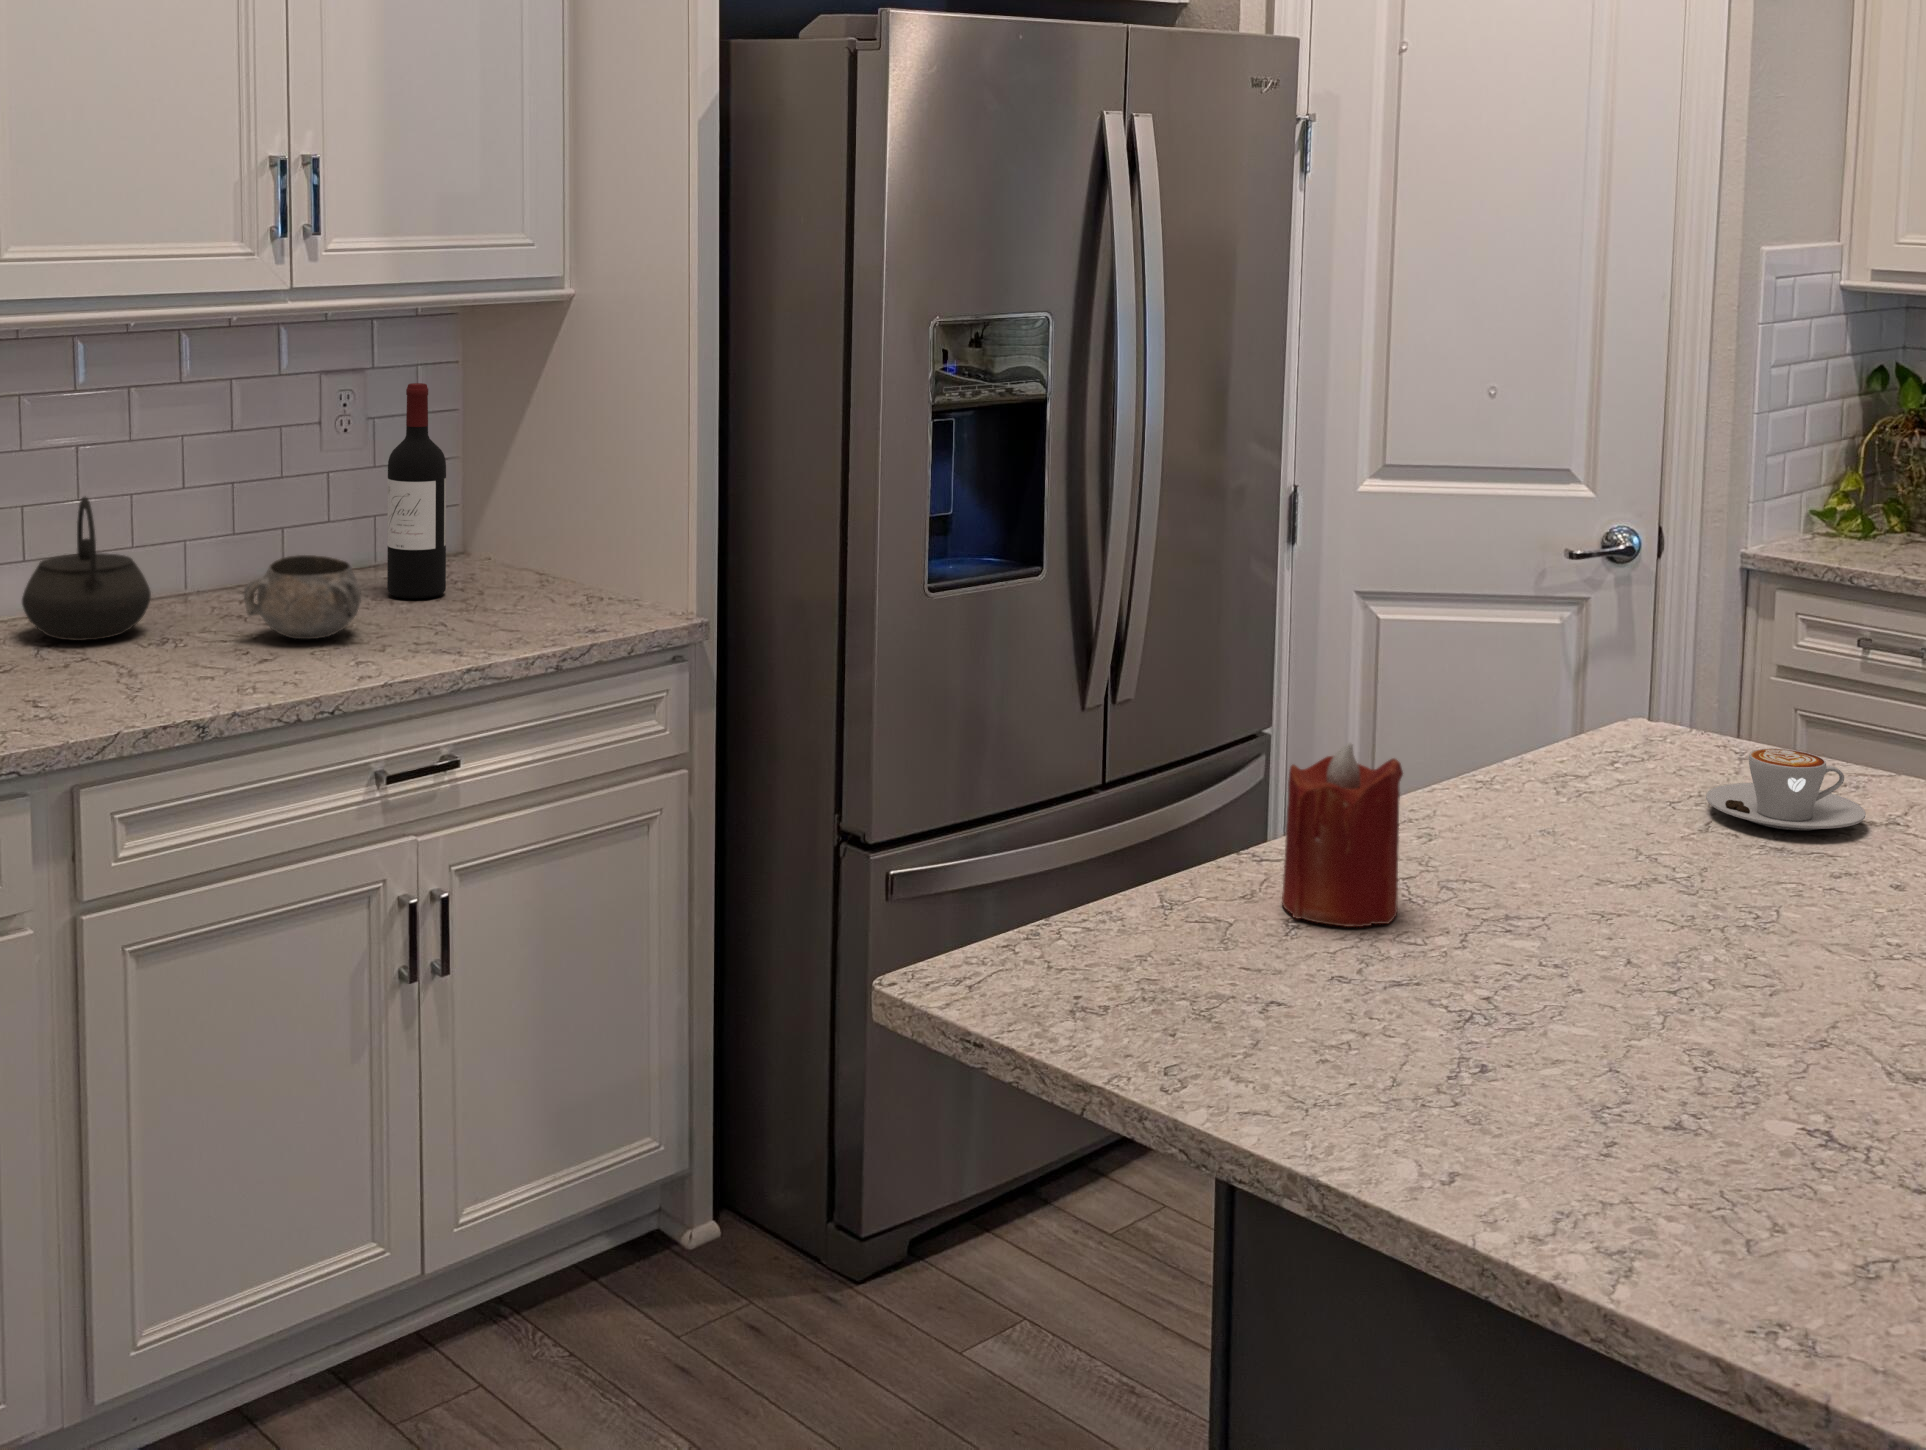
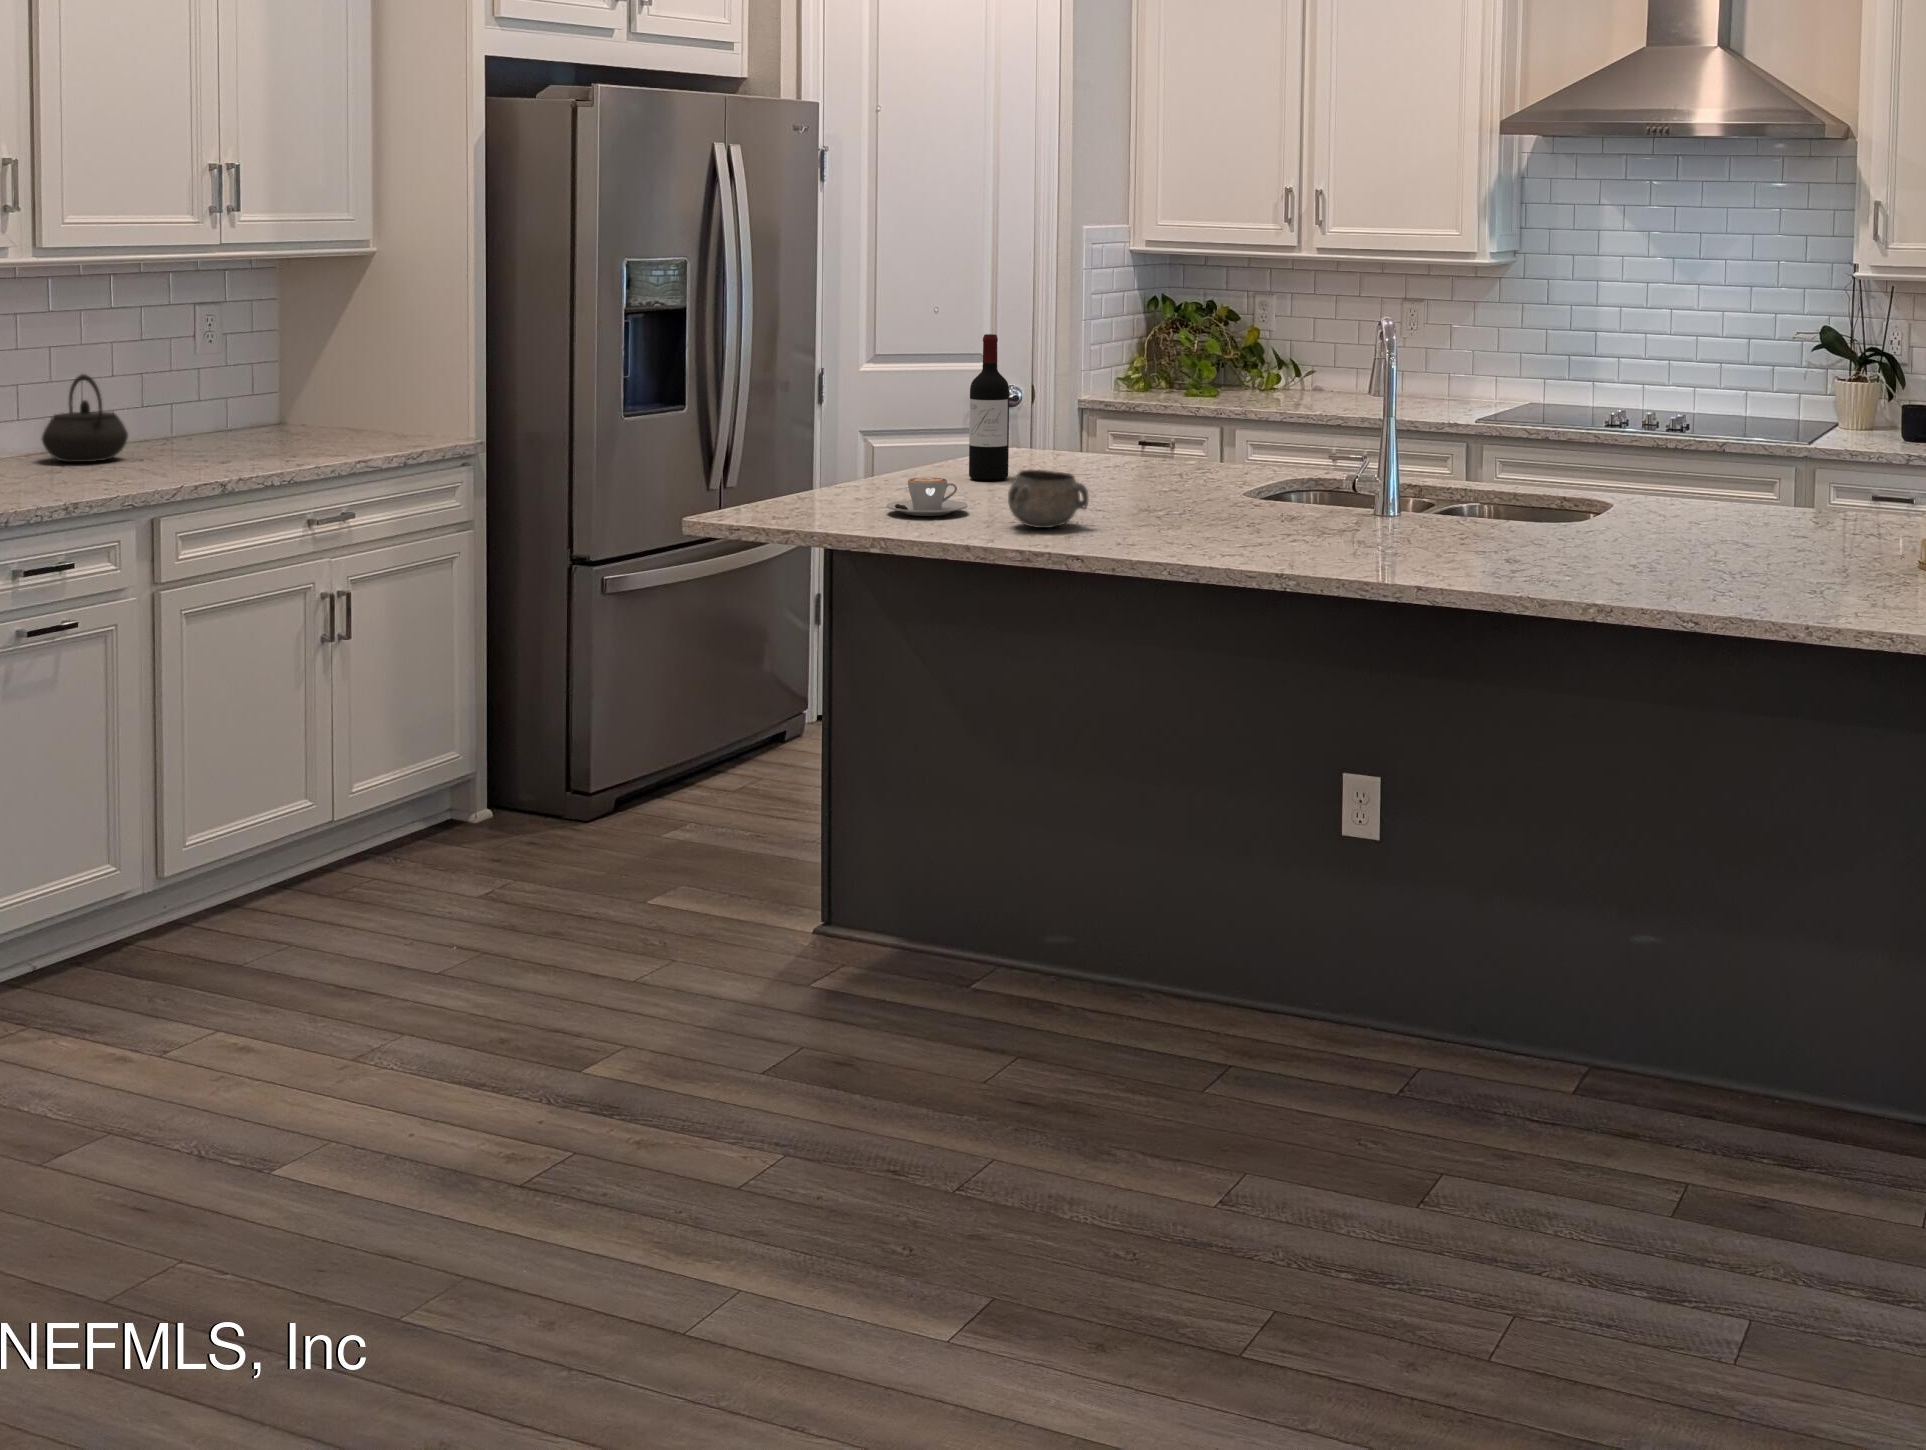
wine bottle: present [387,383,446,599] -> present [969,334,1009,480]
decorative bowl: present [244,555,361,639] -> present [1008,470,1089,528]
candle: present [1282,744,1403,927] -> none [851,421,904,501]
coffee cup: present [1706,748,1866,830] -> present [886,477,968,516]

